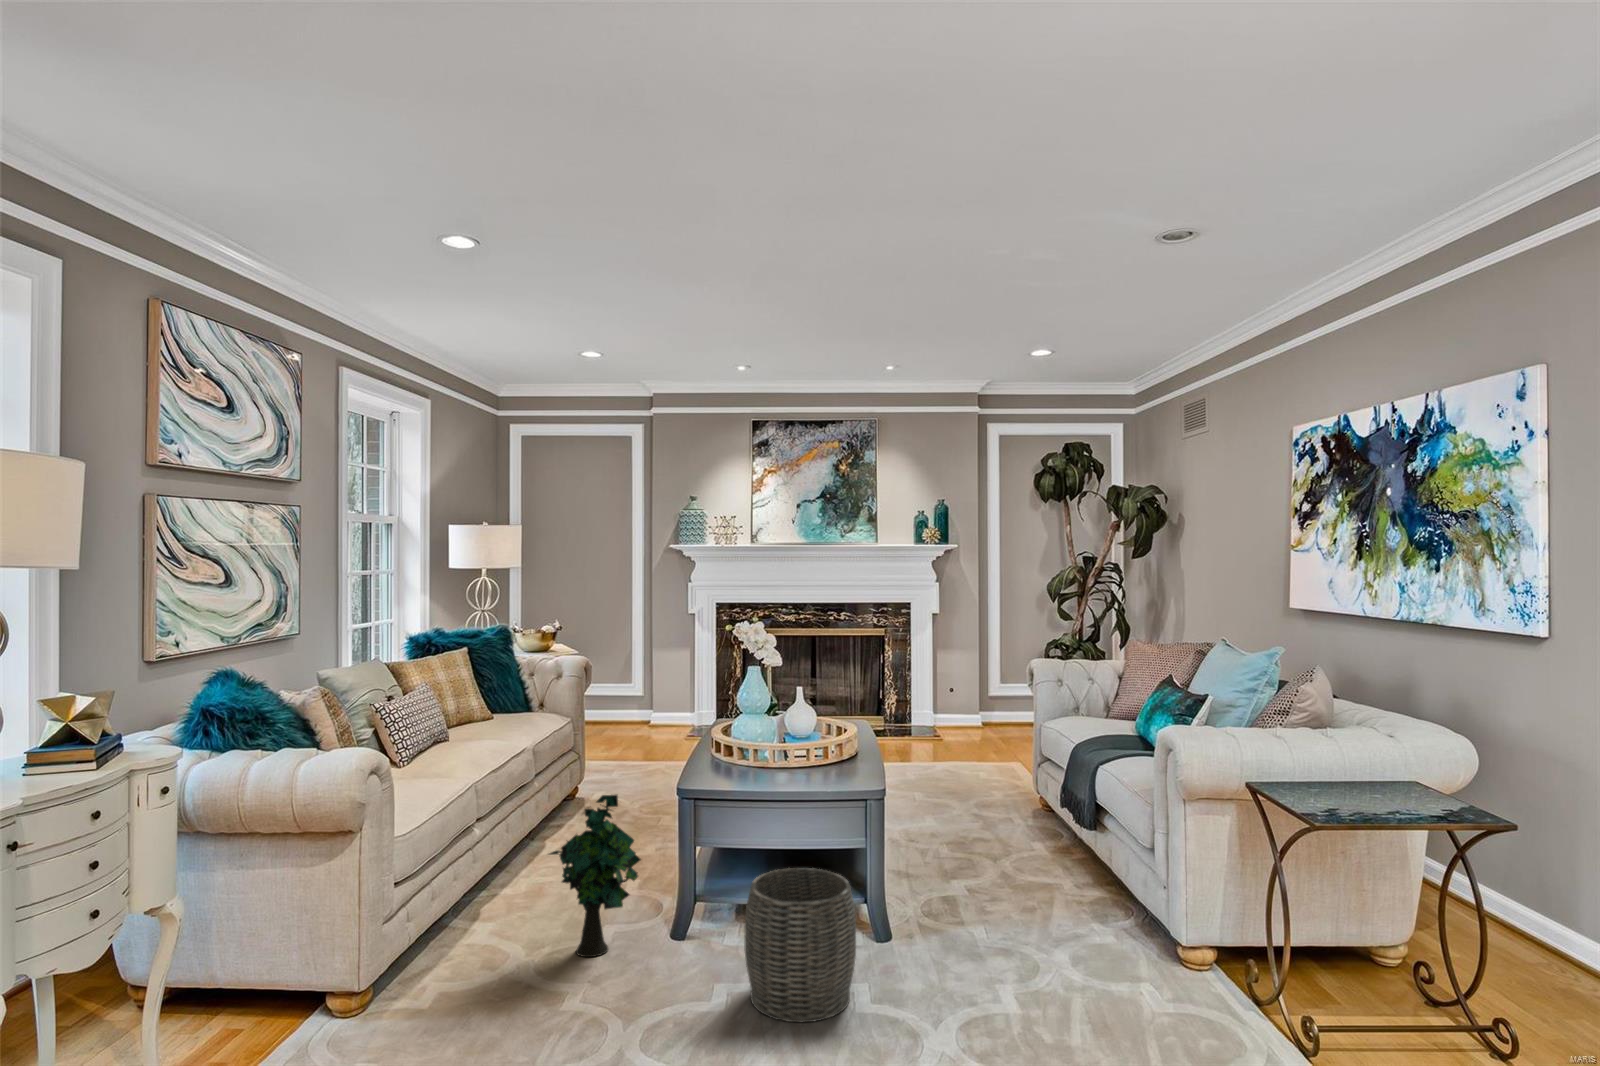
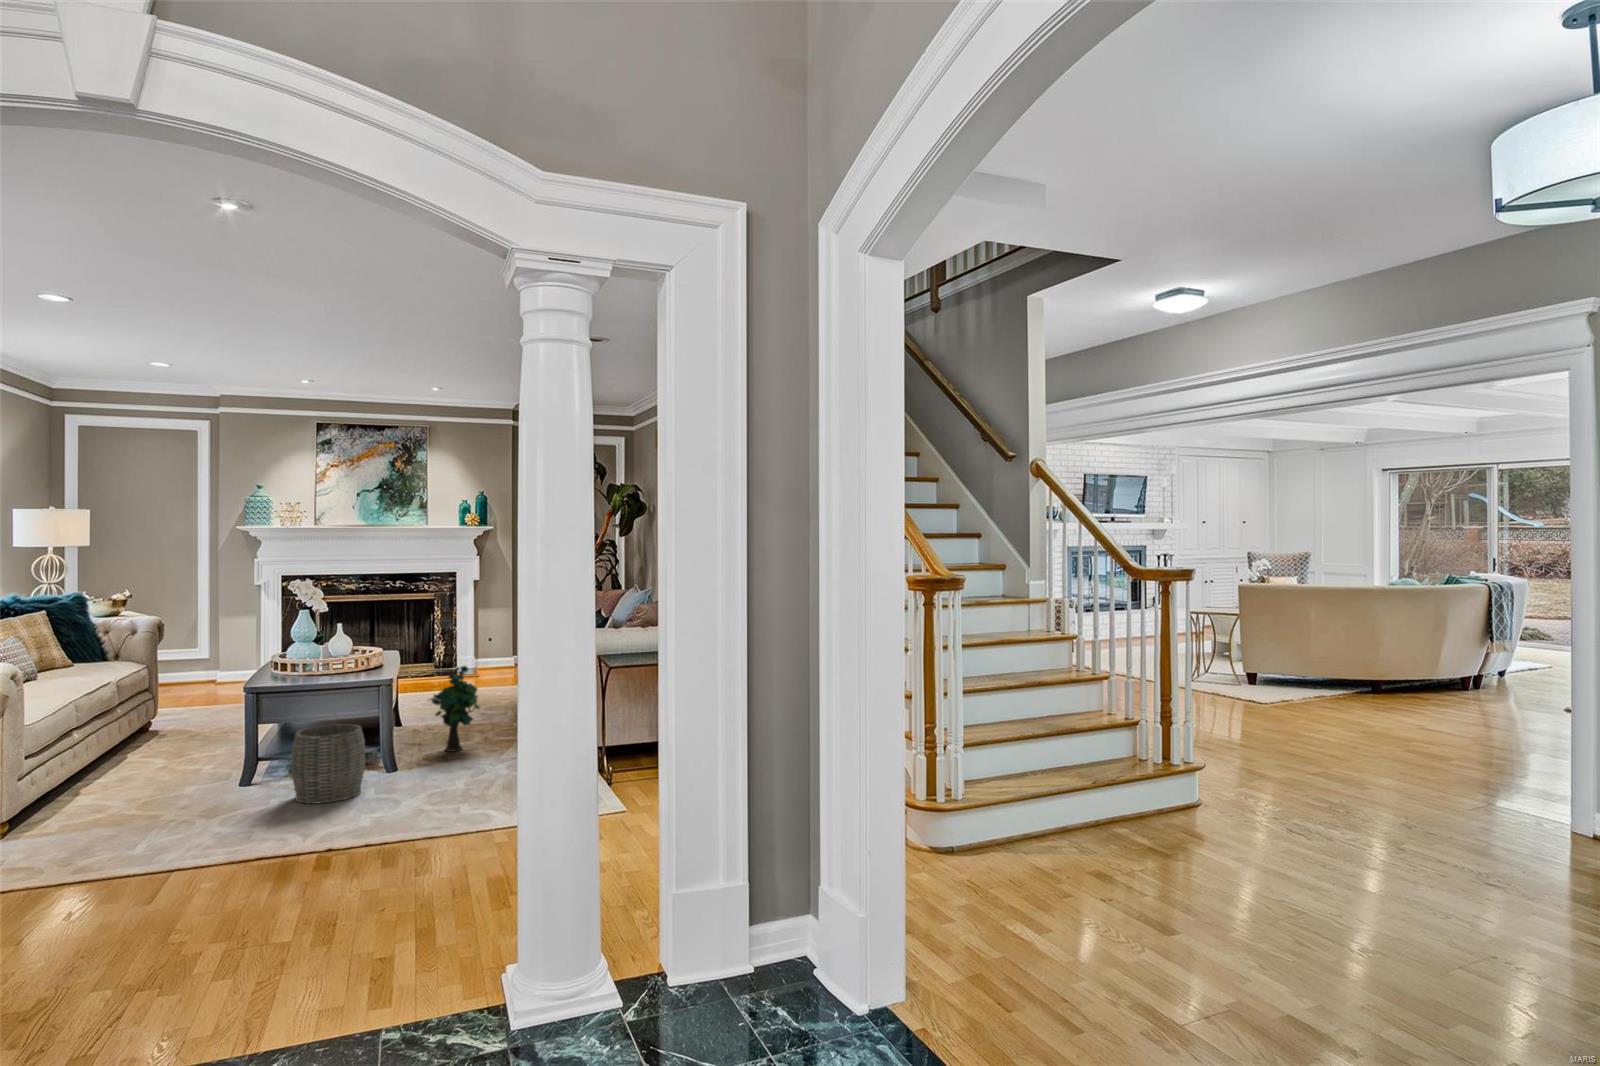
decorative plant: present [549,795,641,957] -> present [428,666,480,752]

